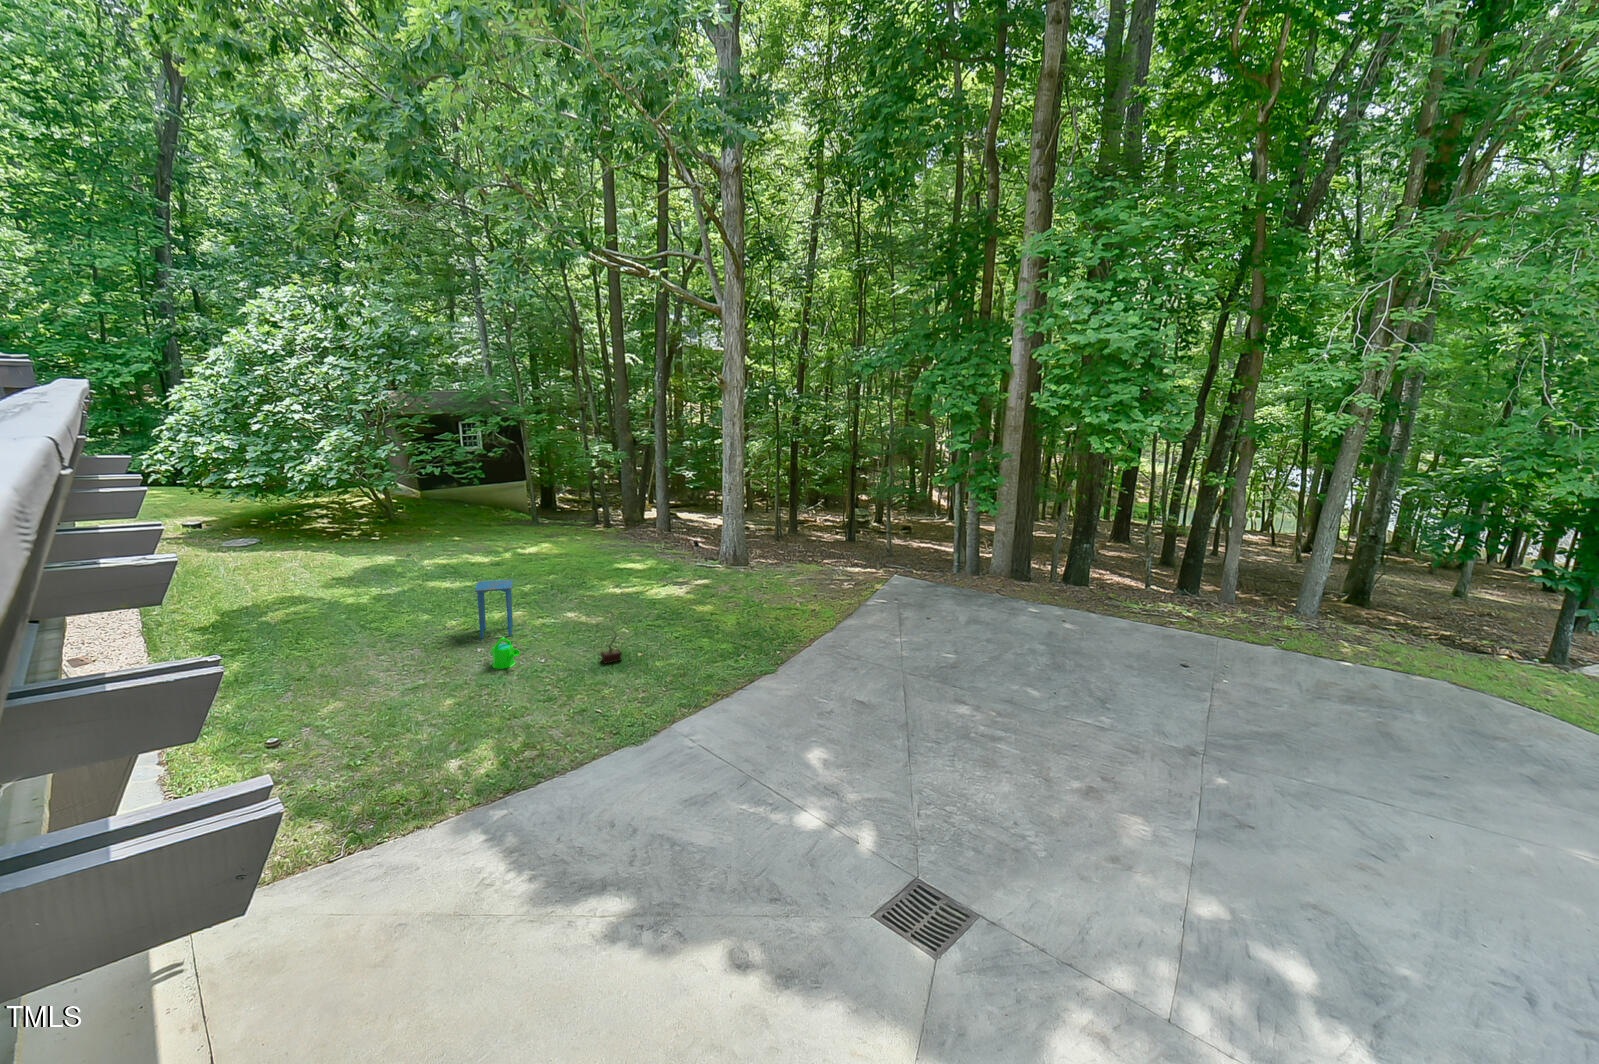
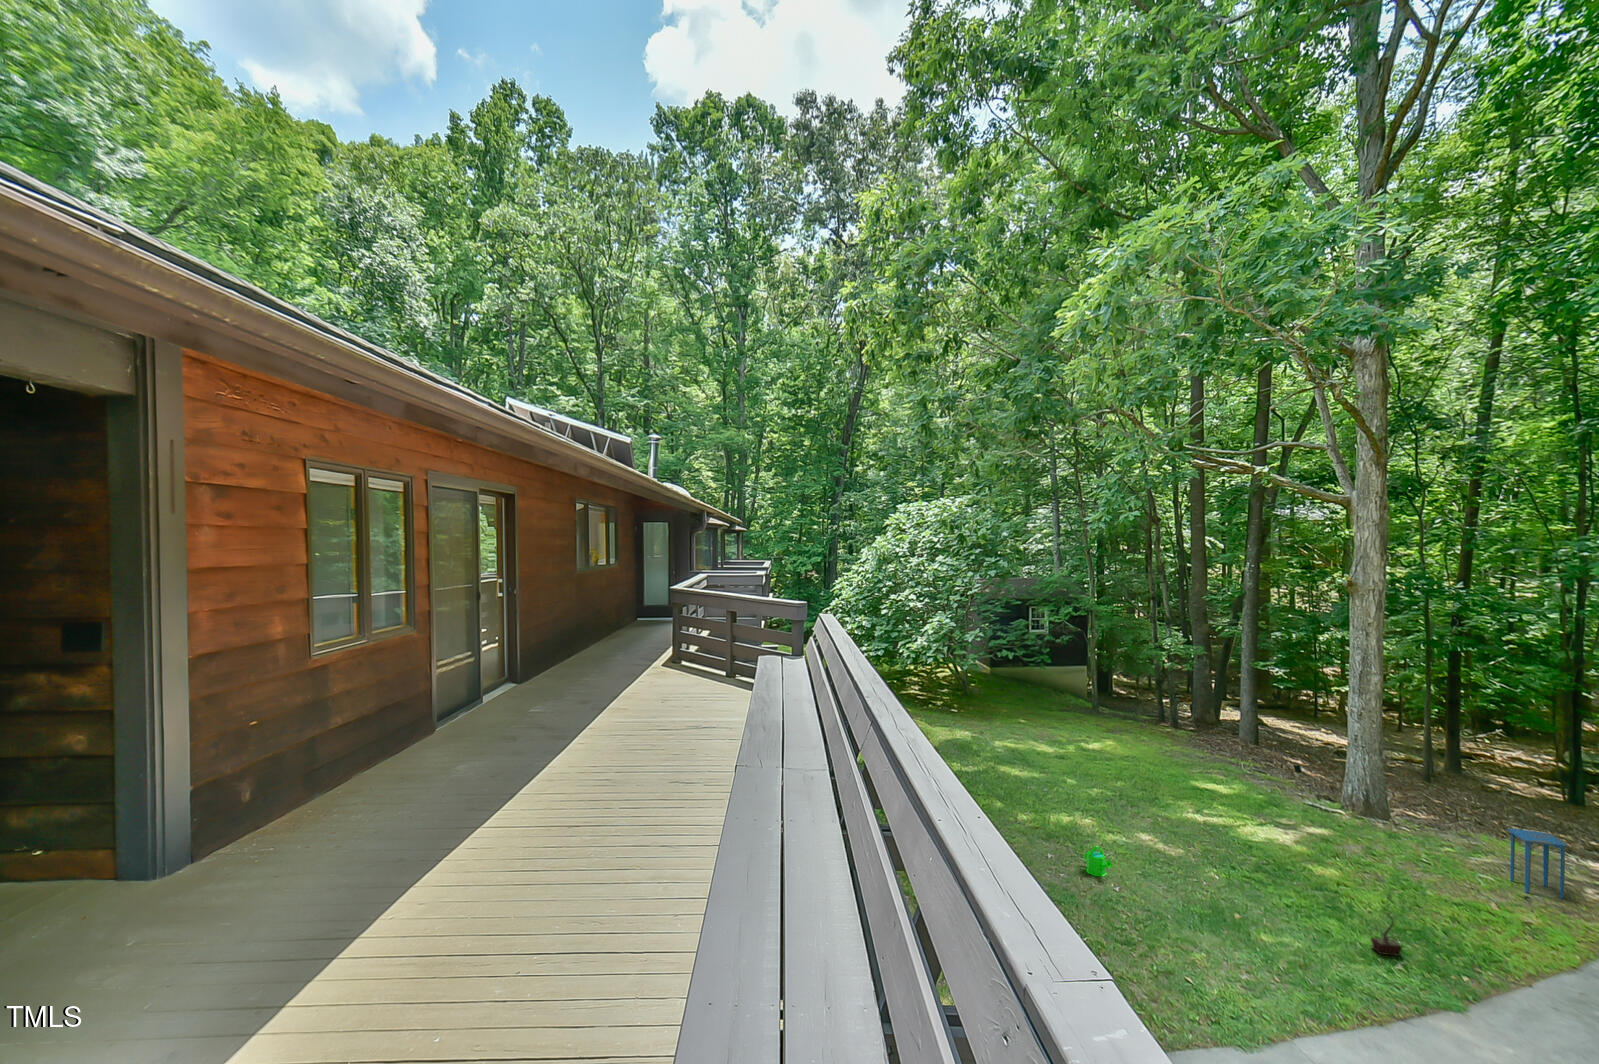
side table: present [475,580,513,639] -> present [1507,828,1569,899]
potted plant: present [595,613,633,663] -> present [1368,894,1426,956]

